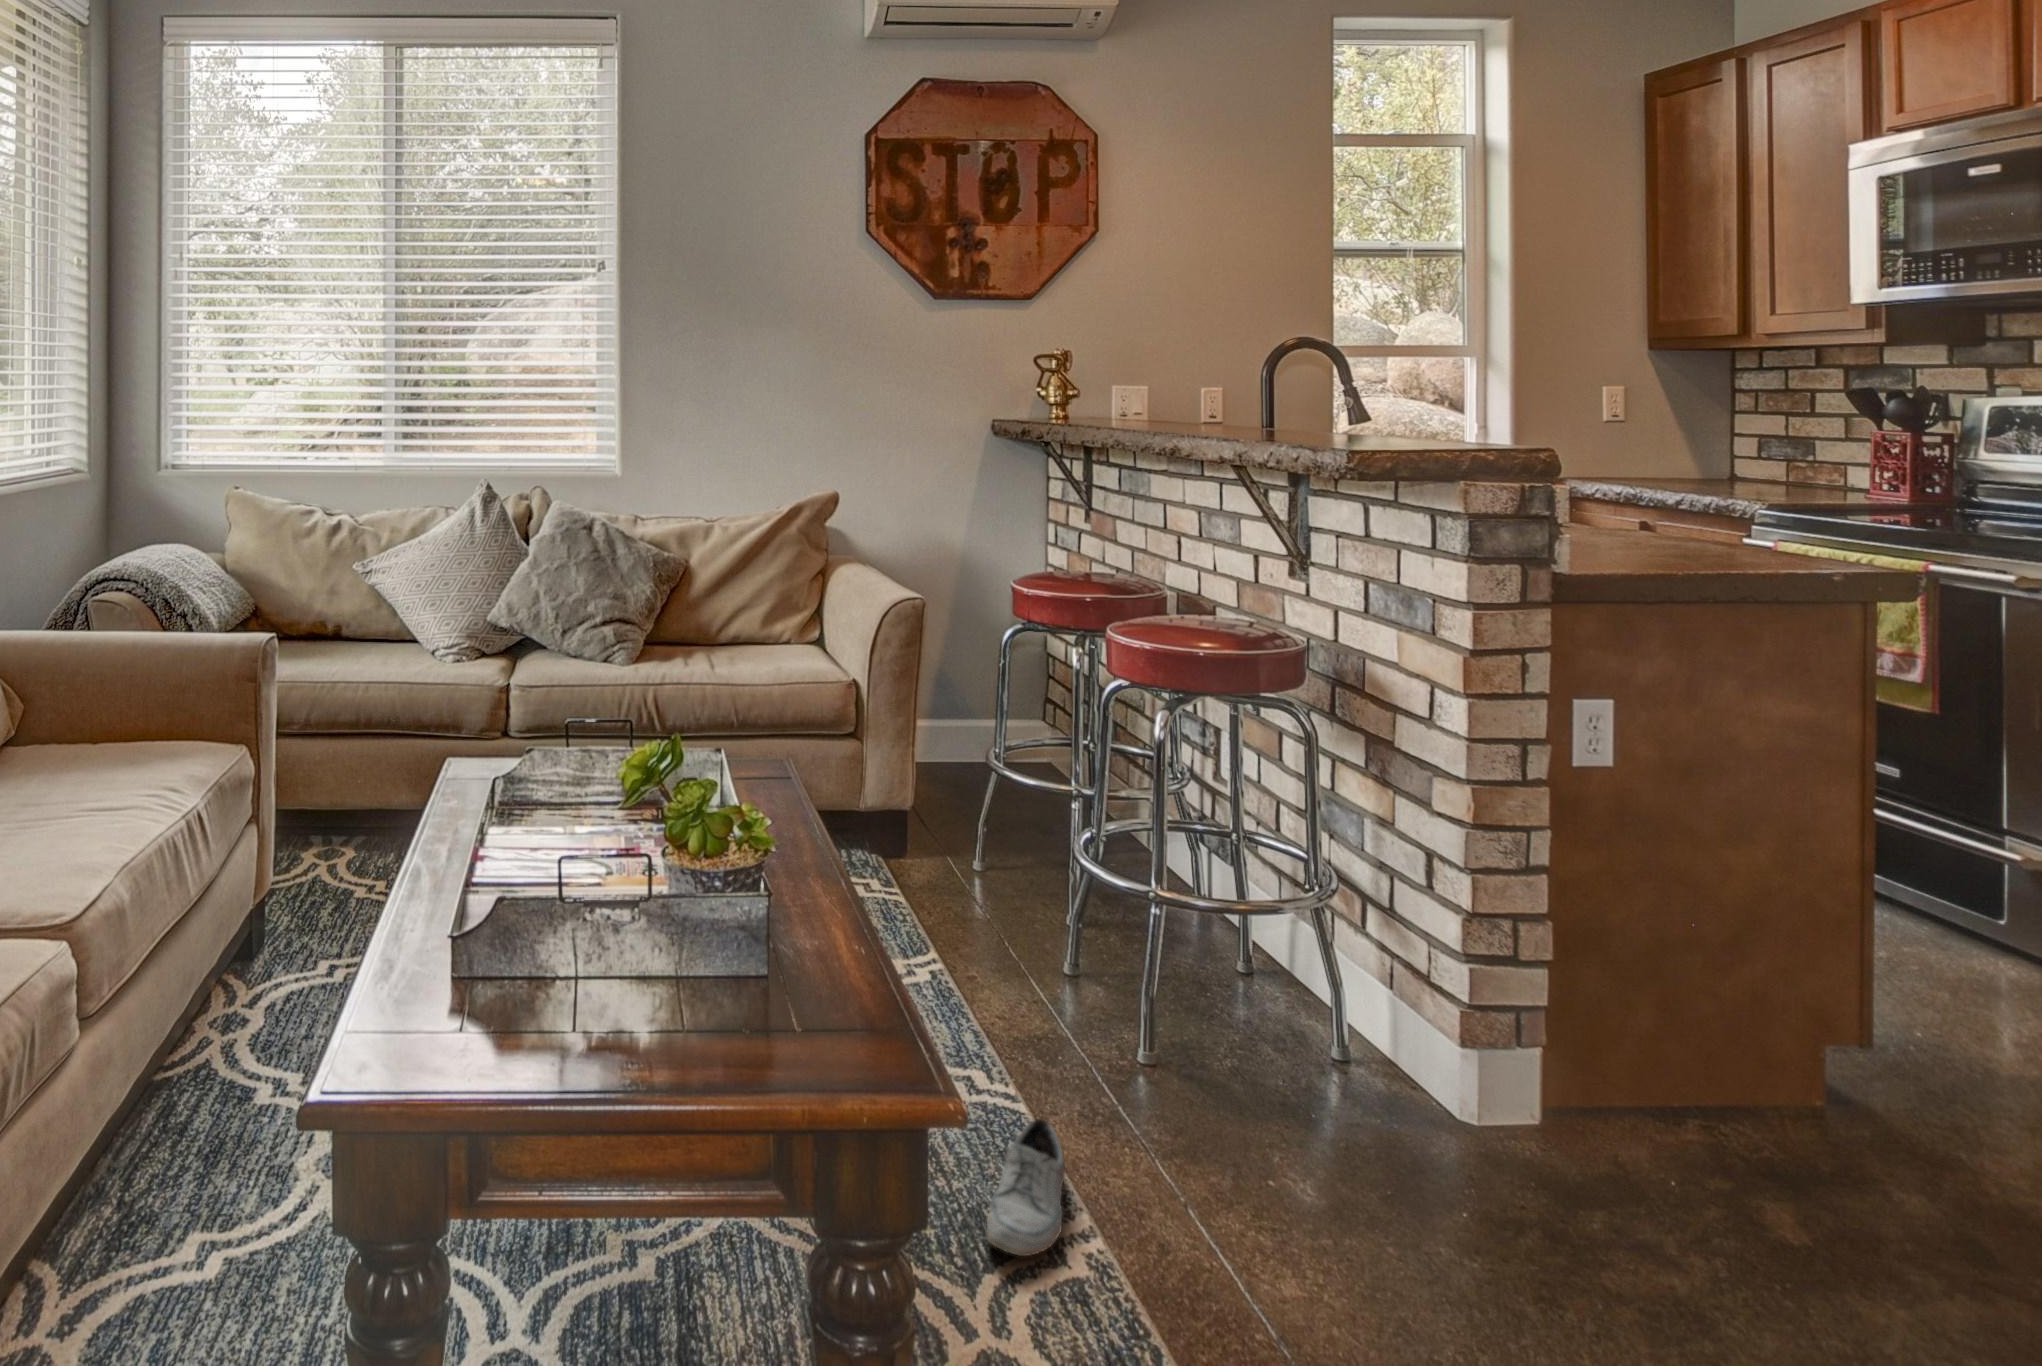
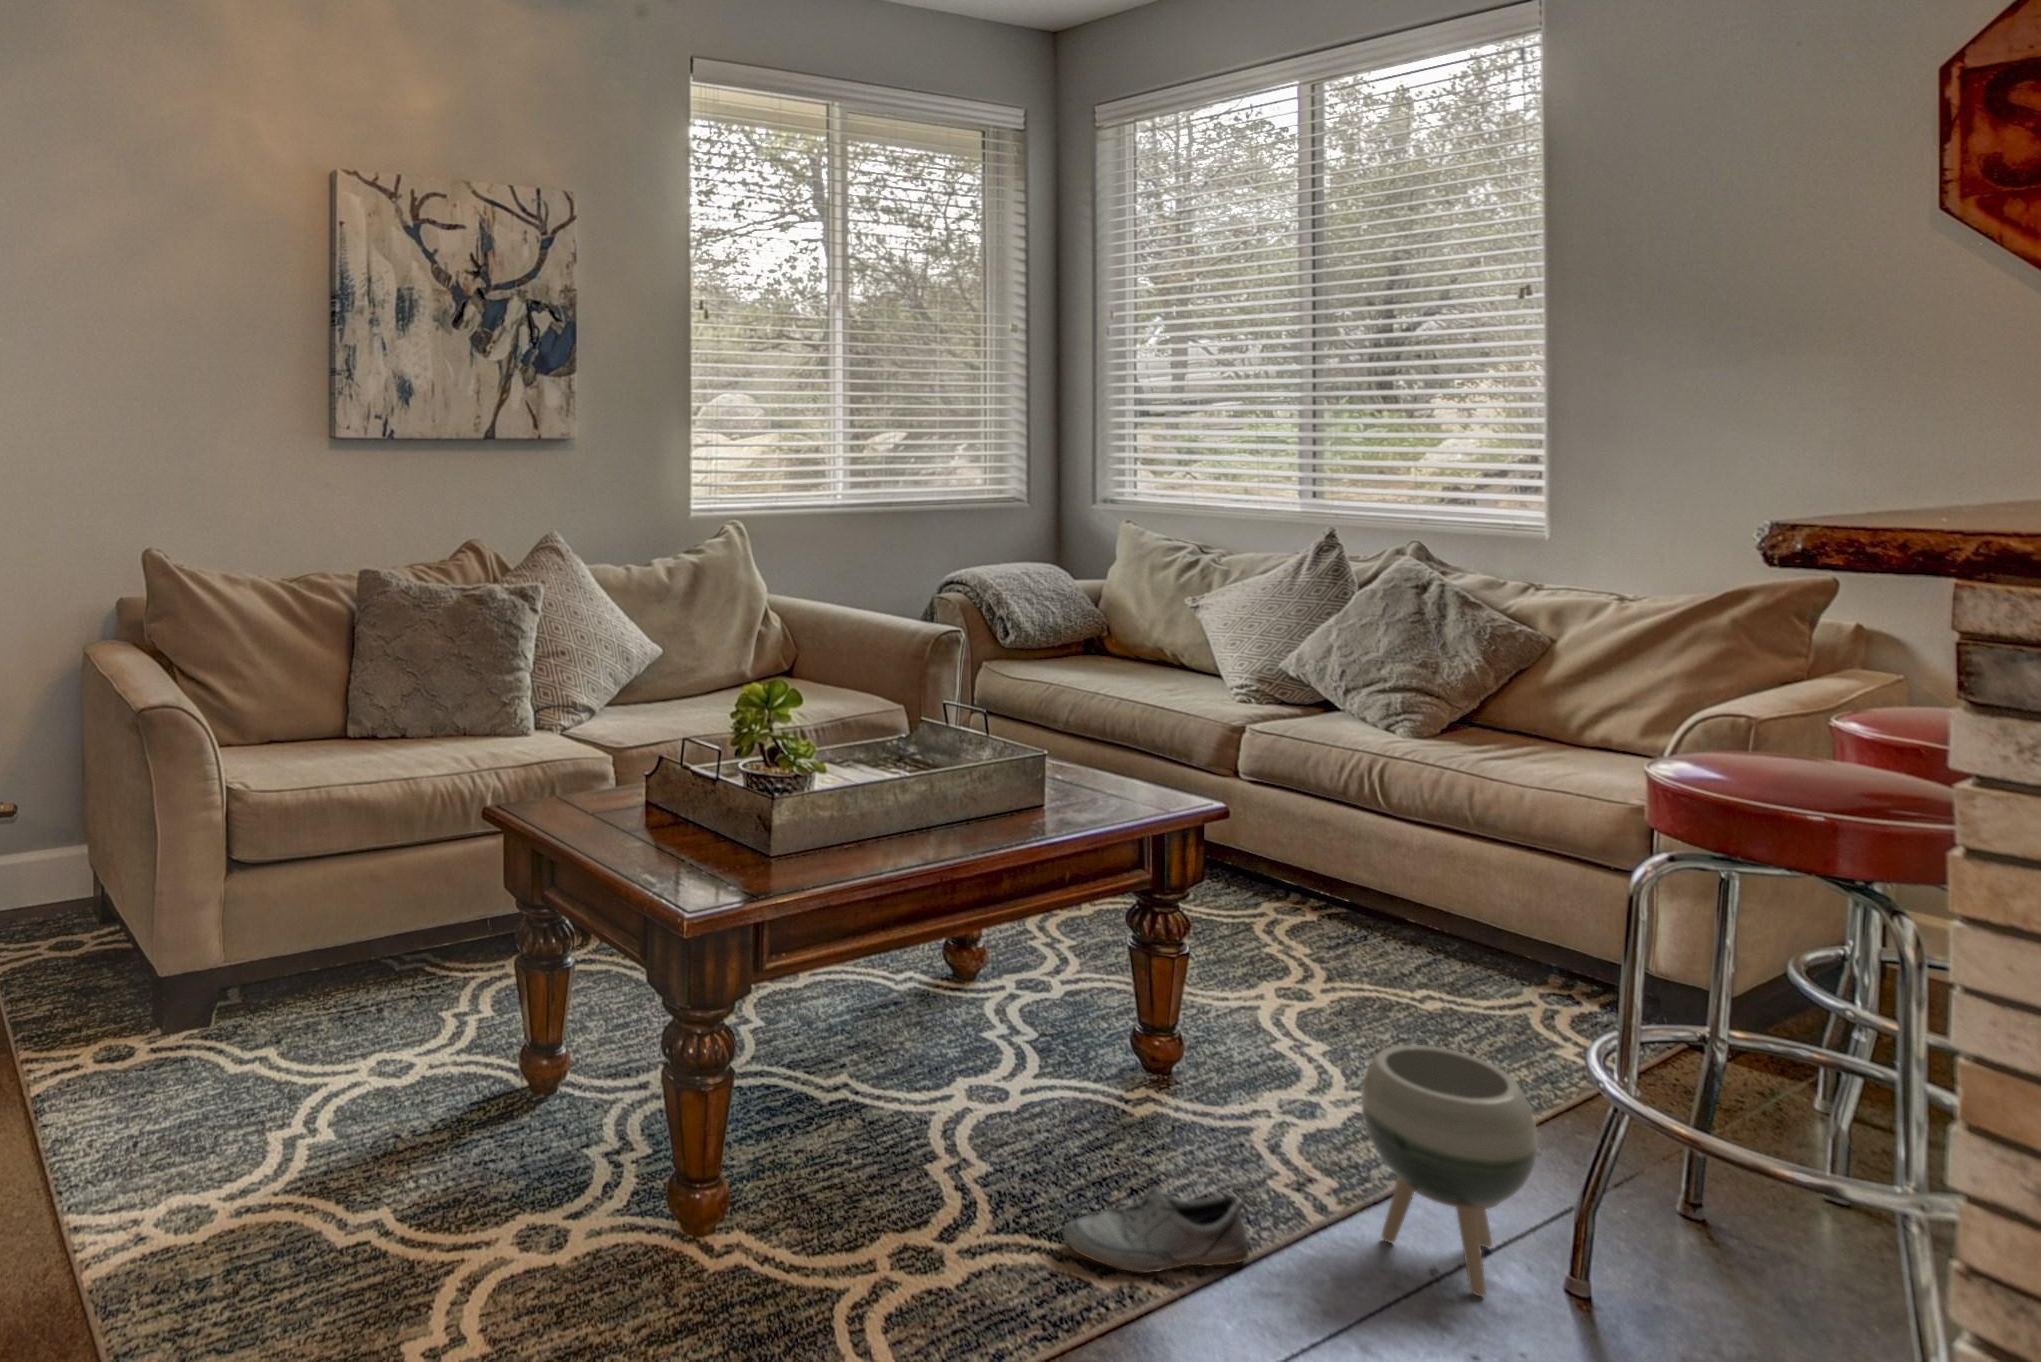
planter: none [1023,903,1158,1097] -> present [1361,1045,1538,1296]

